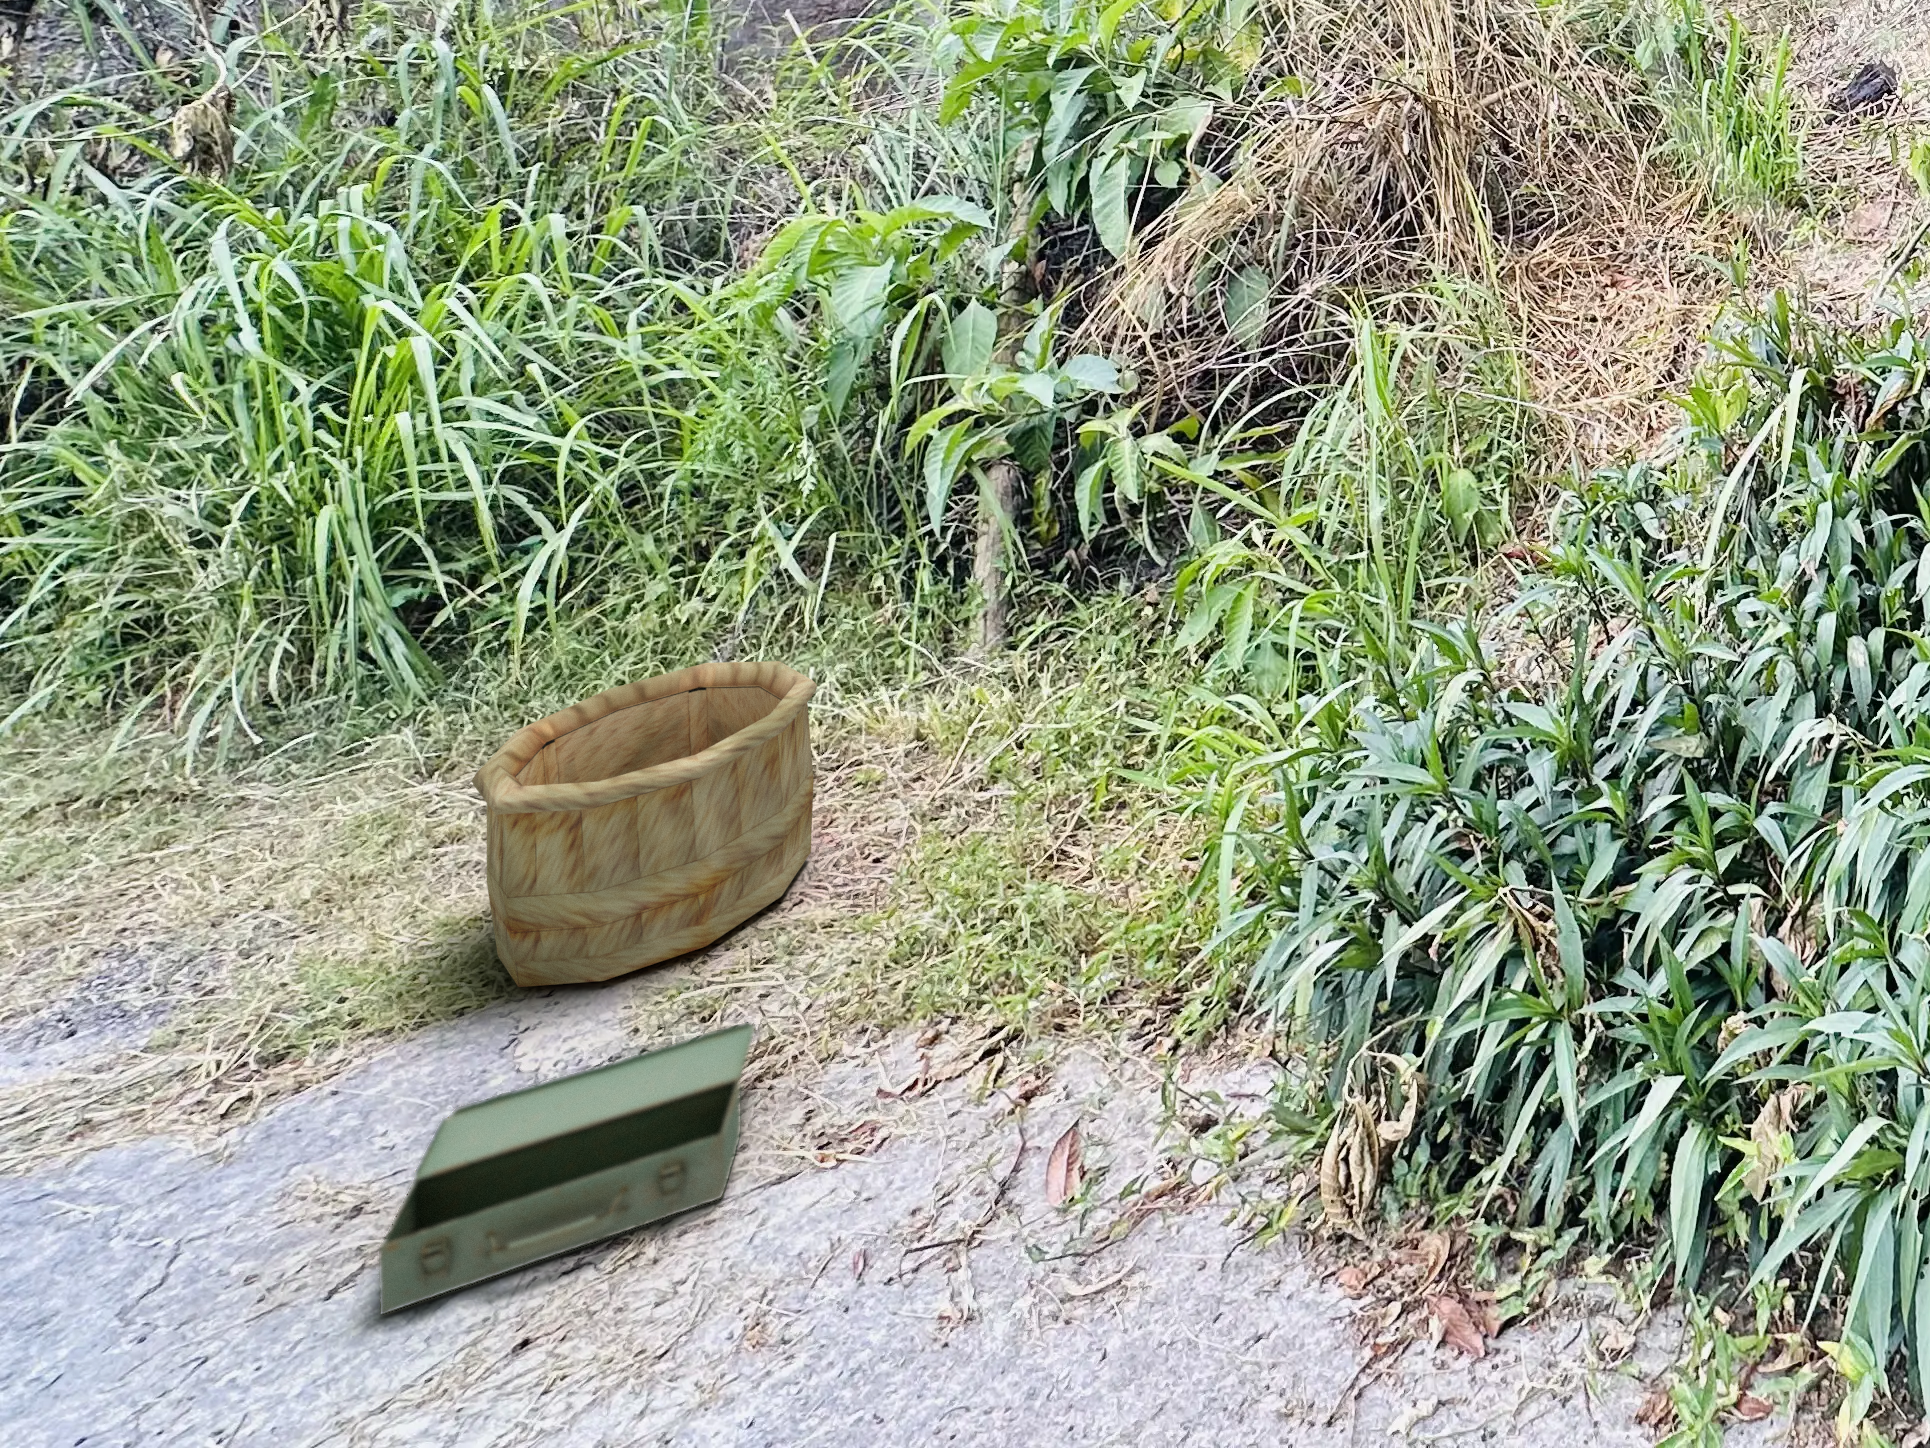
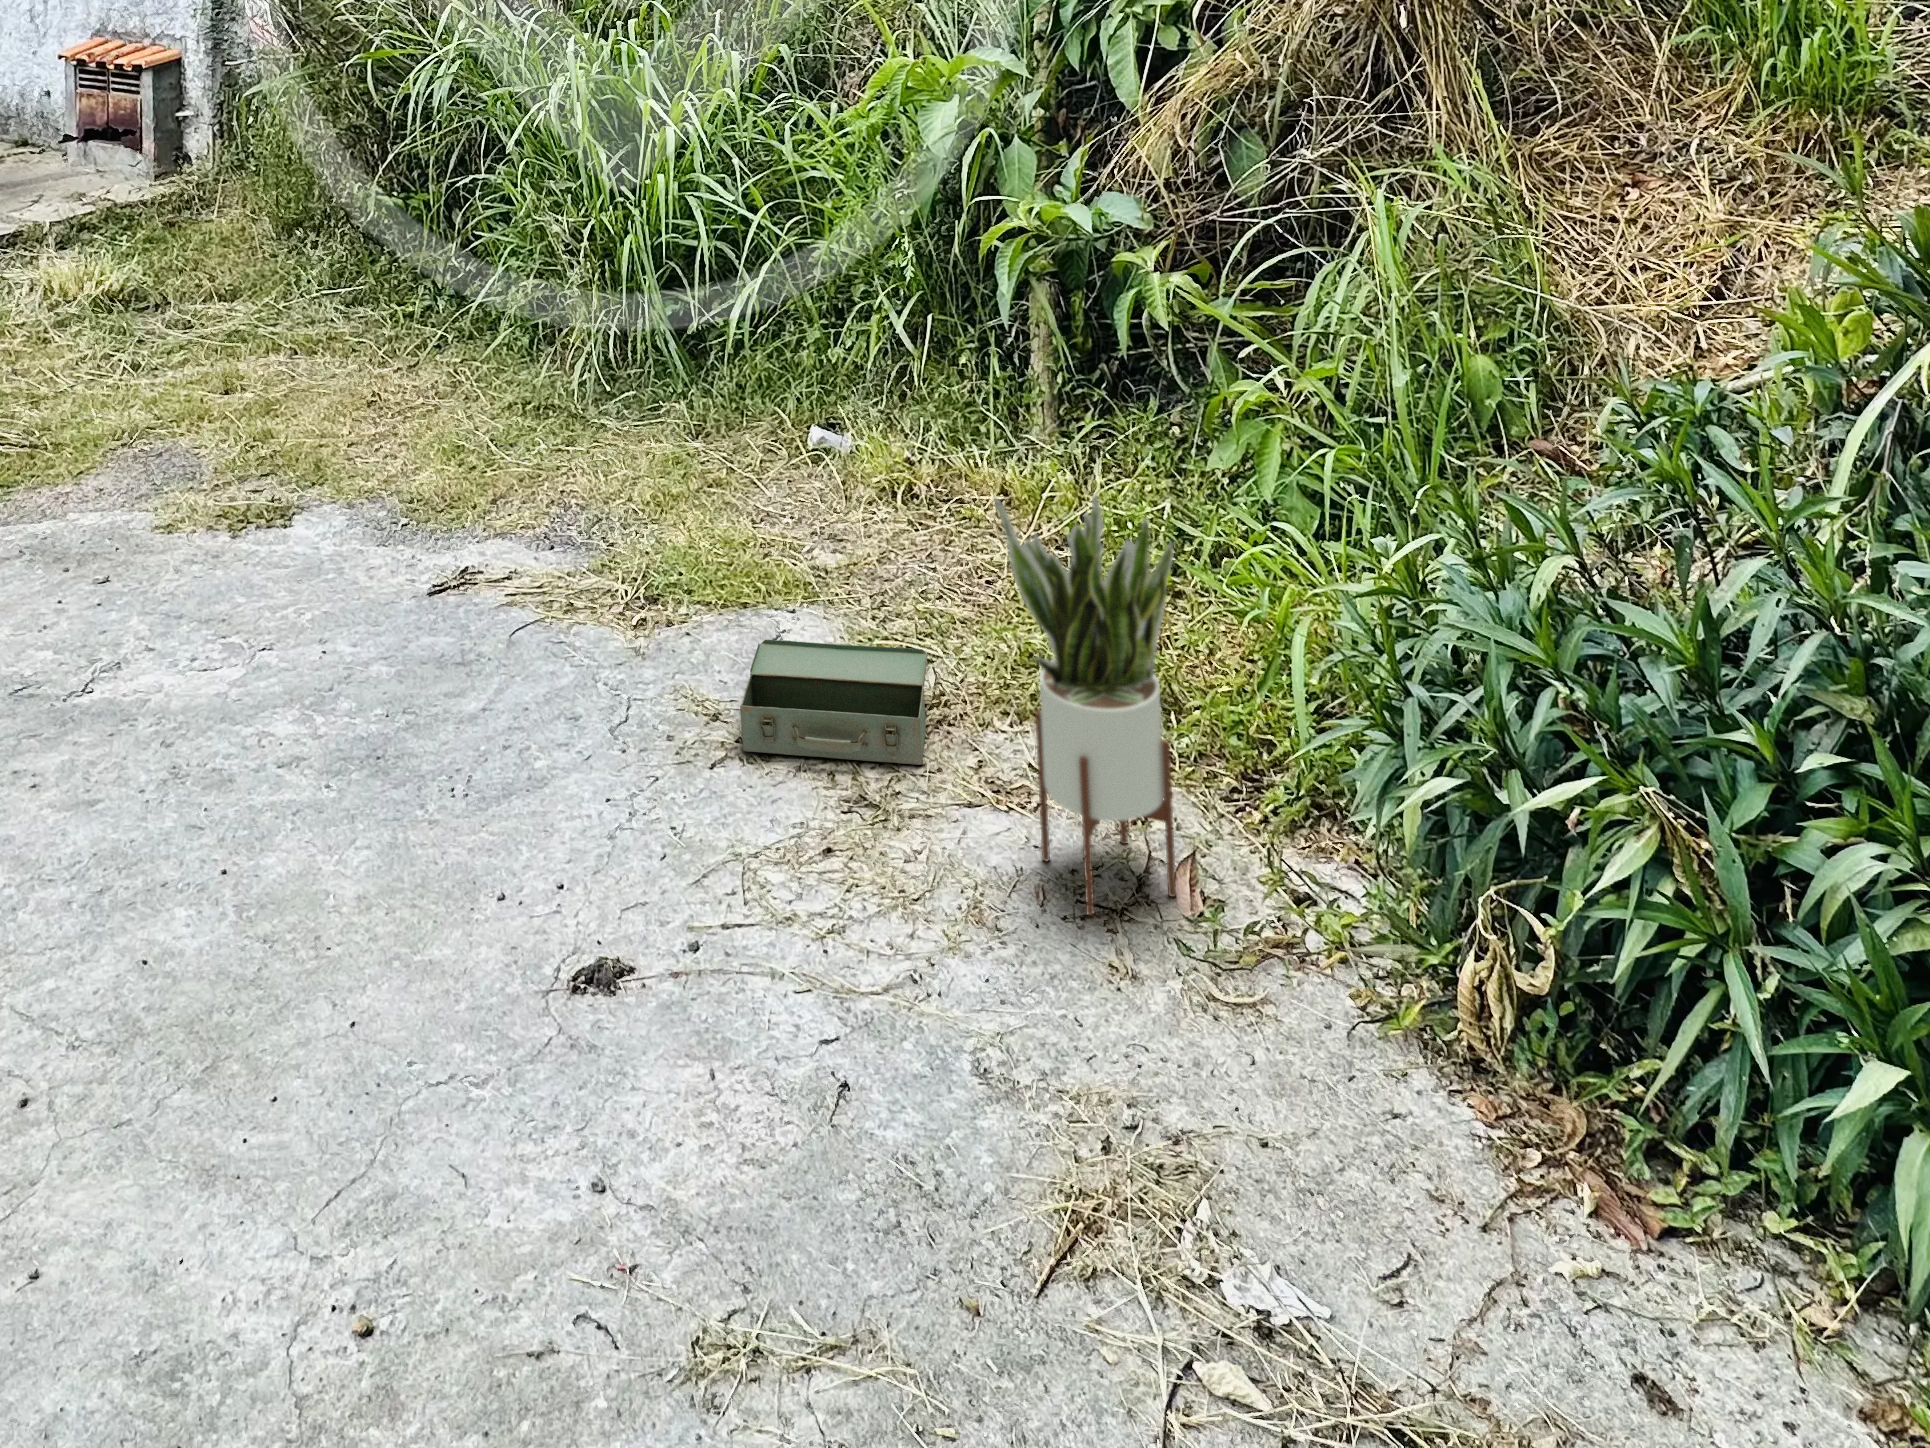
wooden bucket: present [472,661,817,987] -> none [746,387,940,594]
potted plant: none [841,772,1097,1317] -> present [994,496,1176,916]

